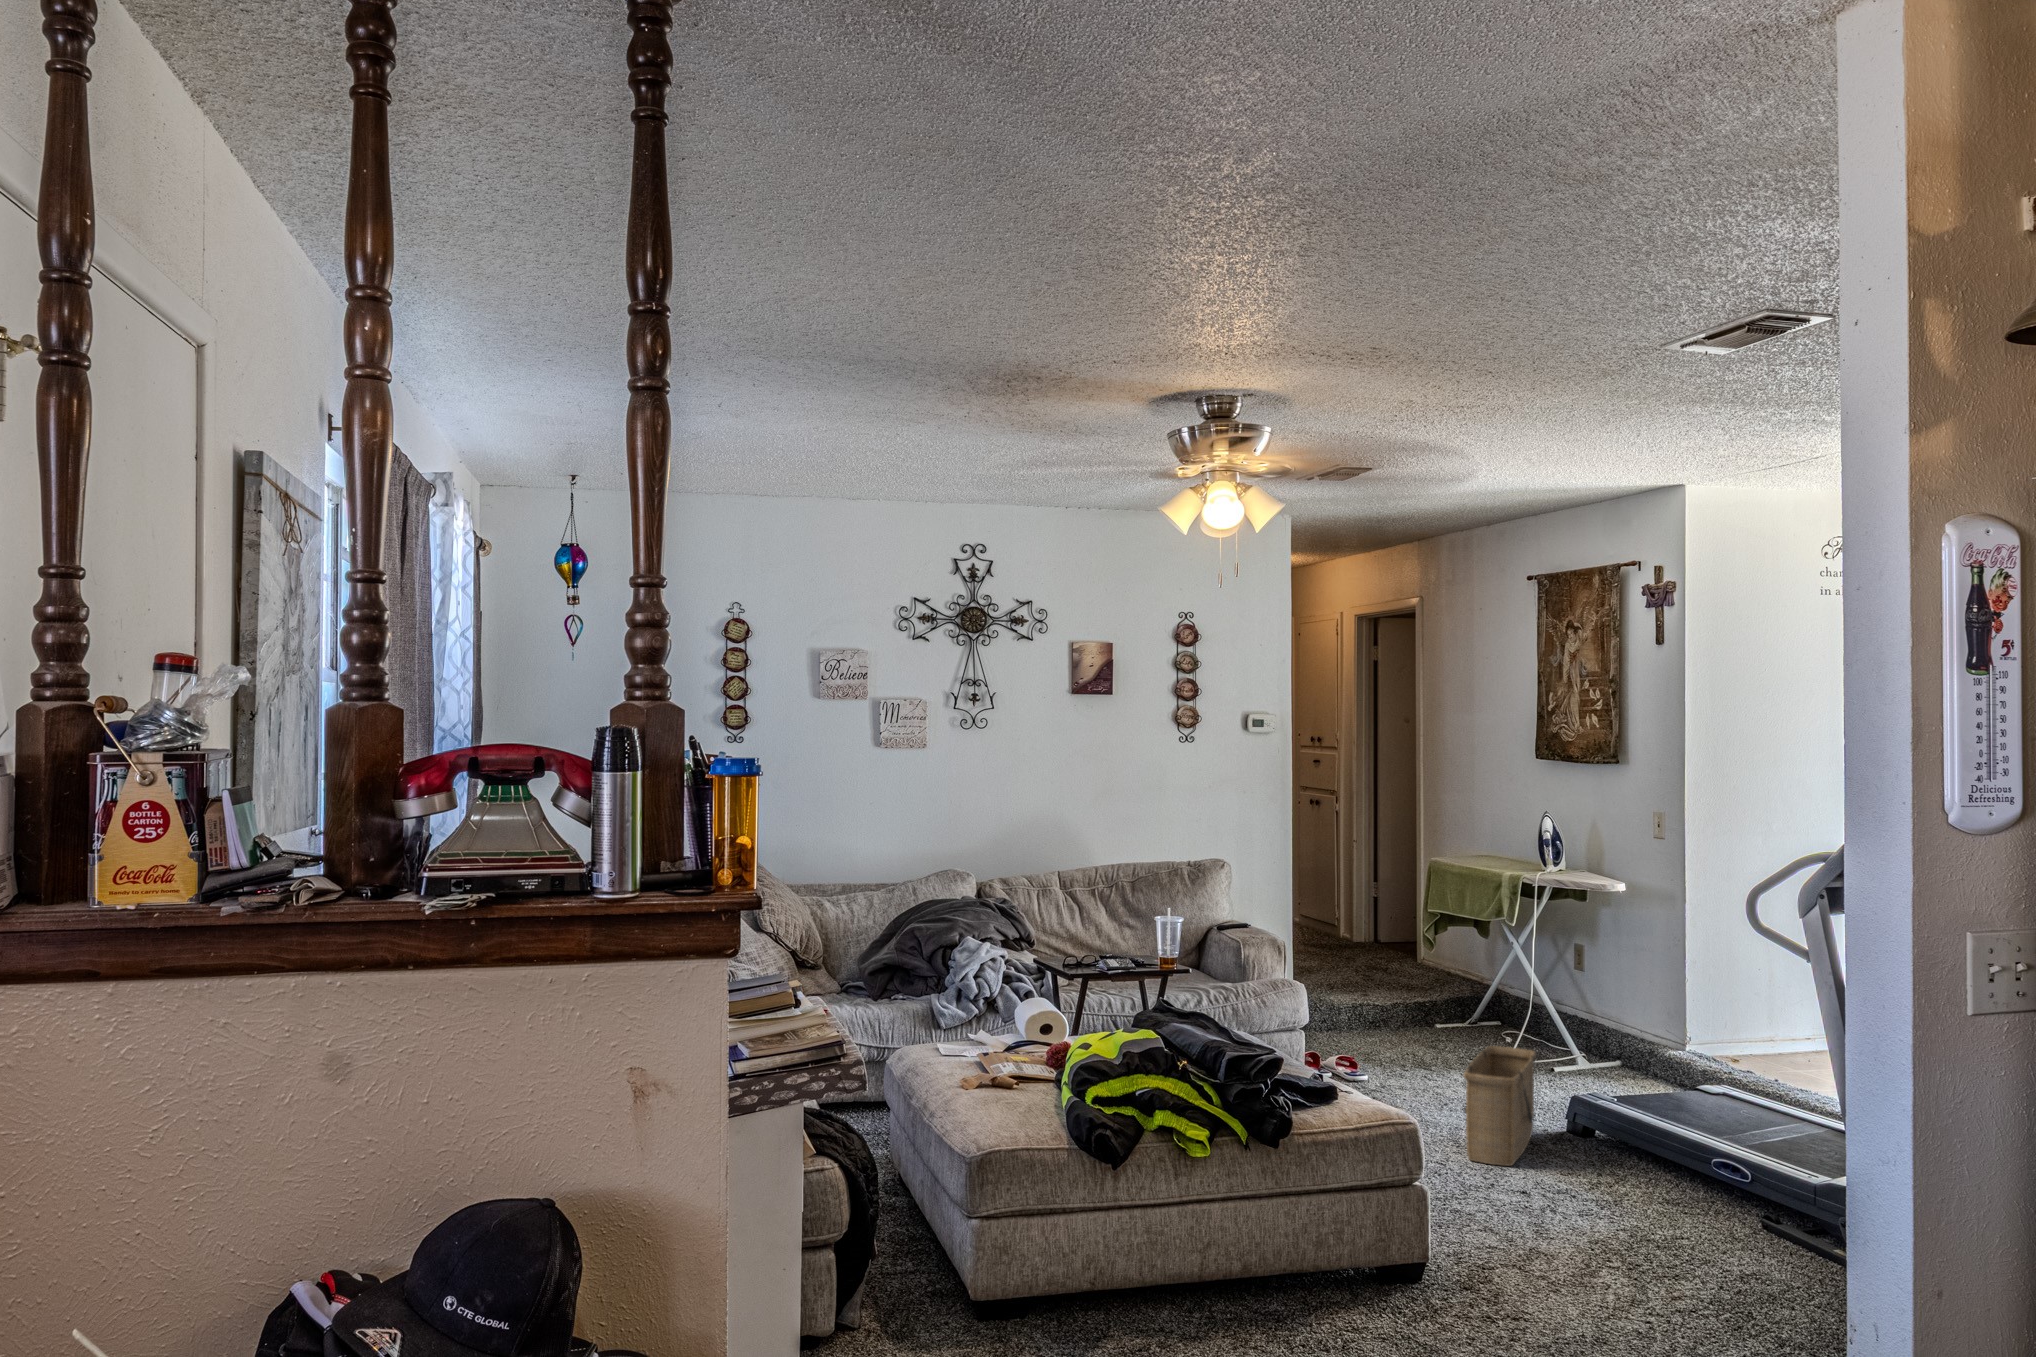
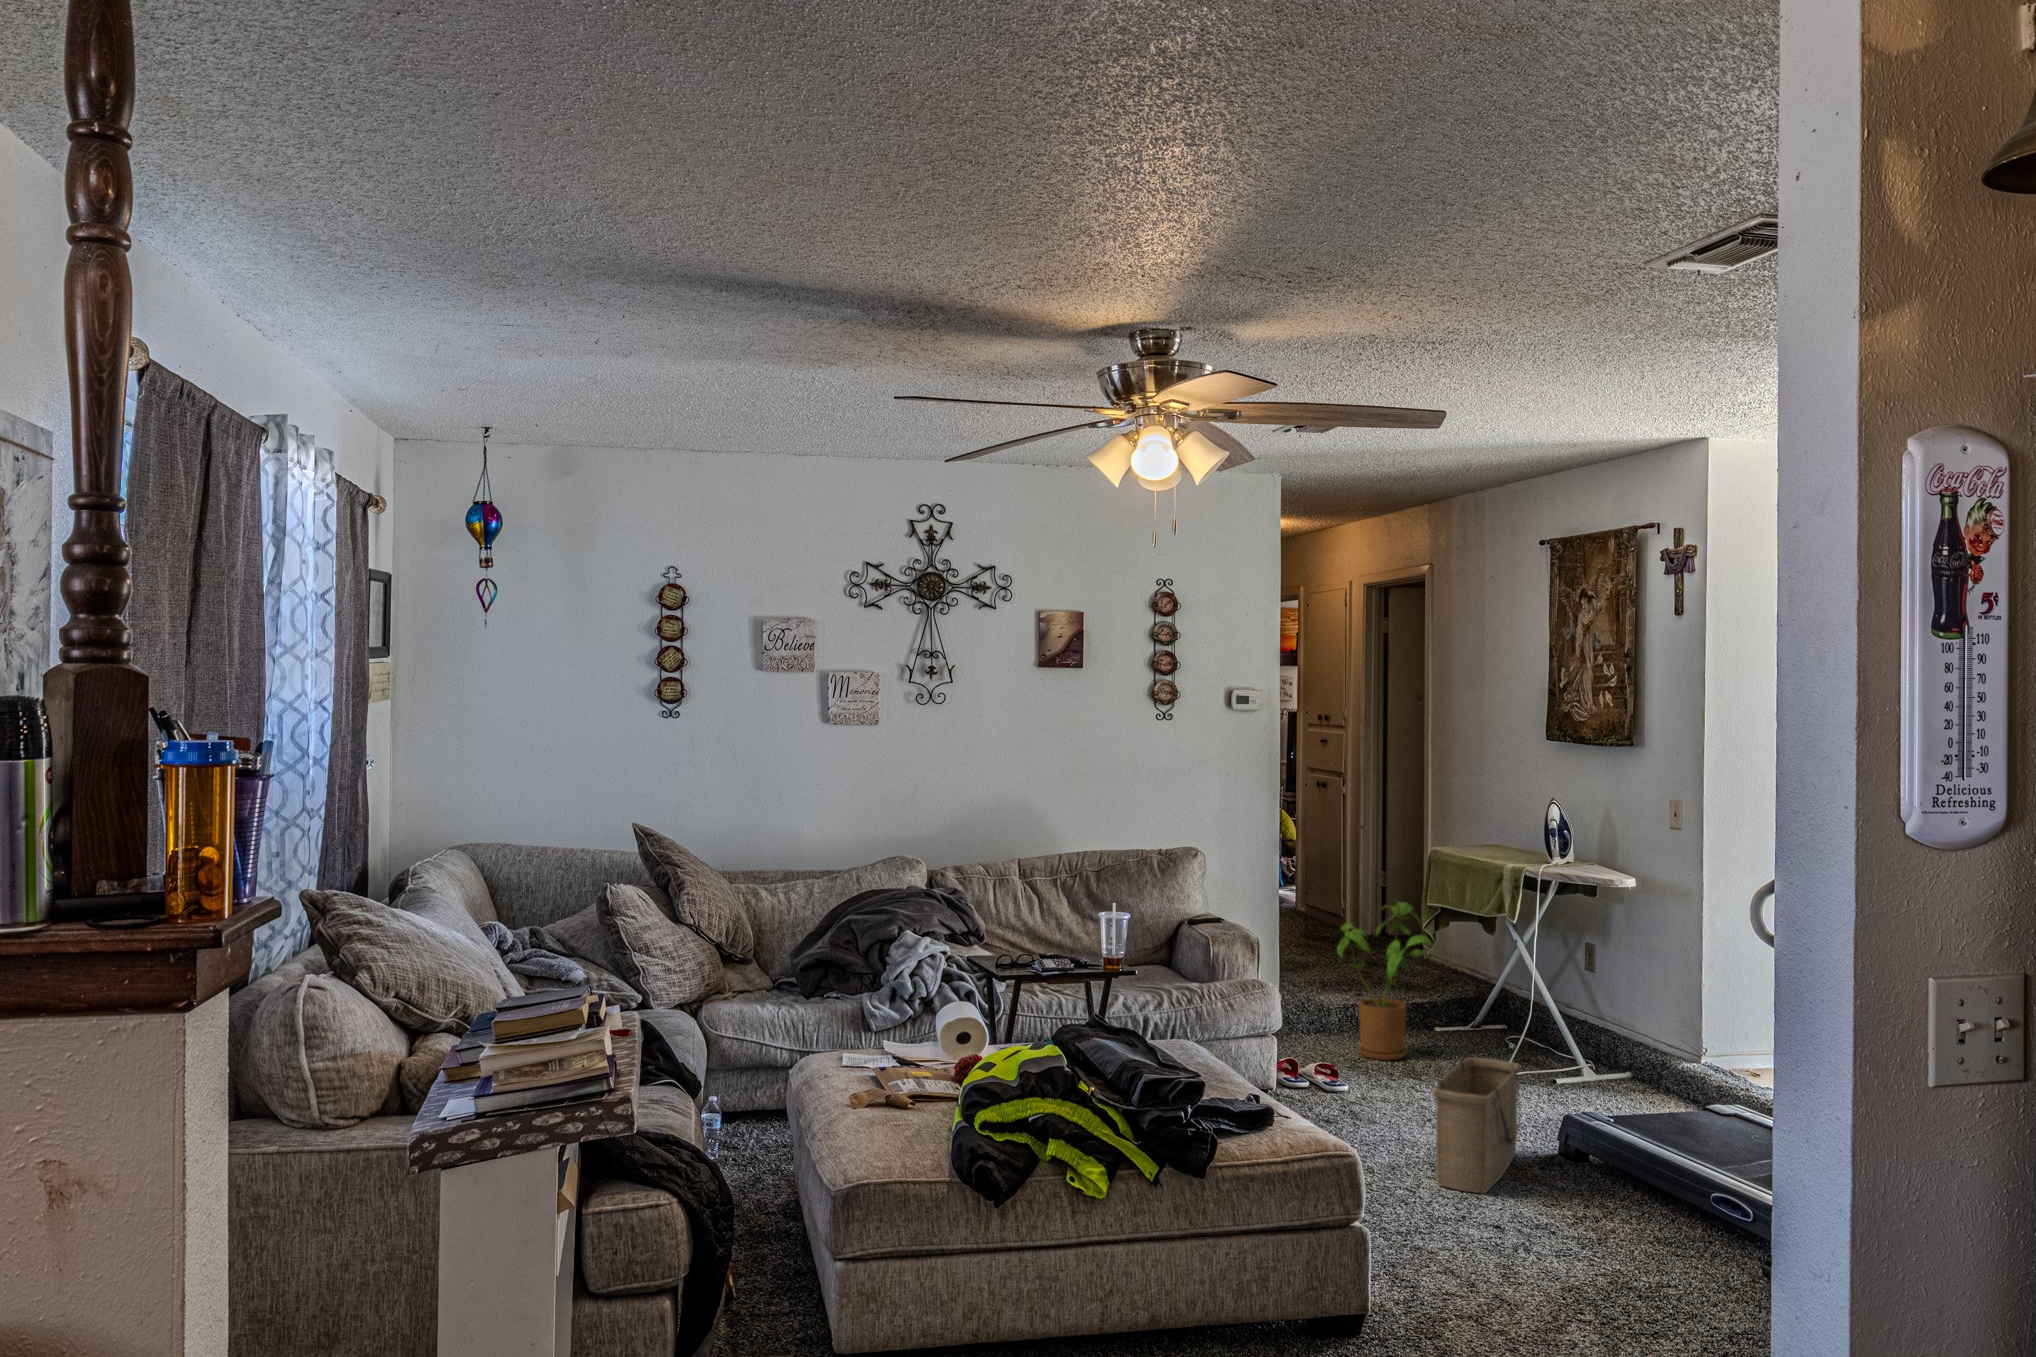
house plant: none [1352,908,1446,1055] -> present [1337,902,1434,1060]

